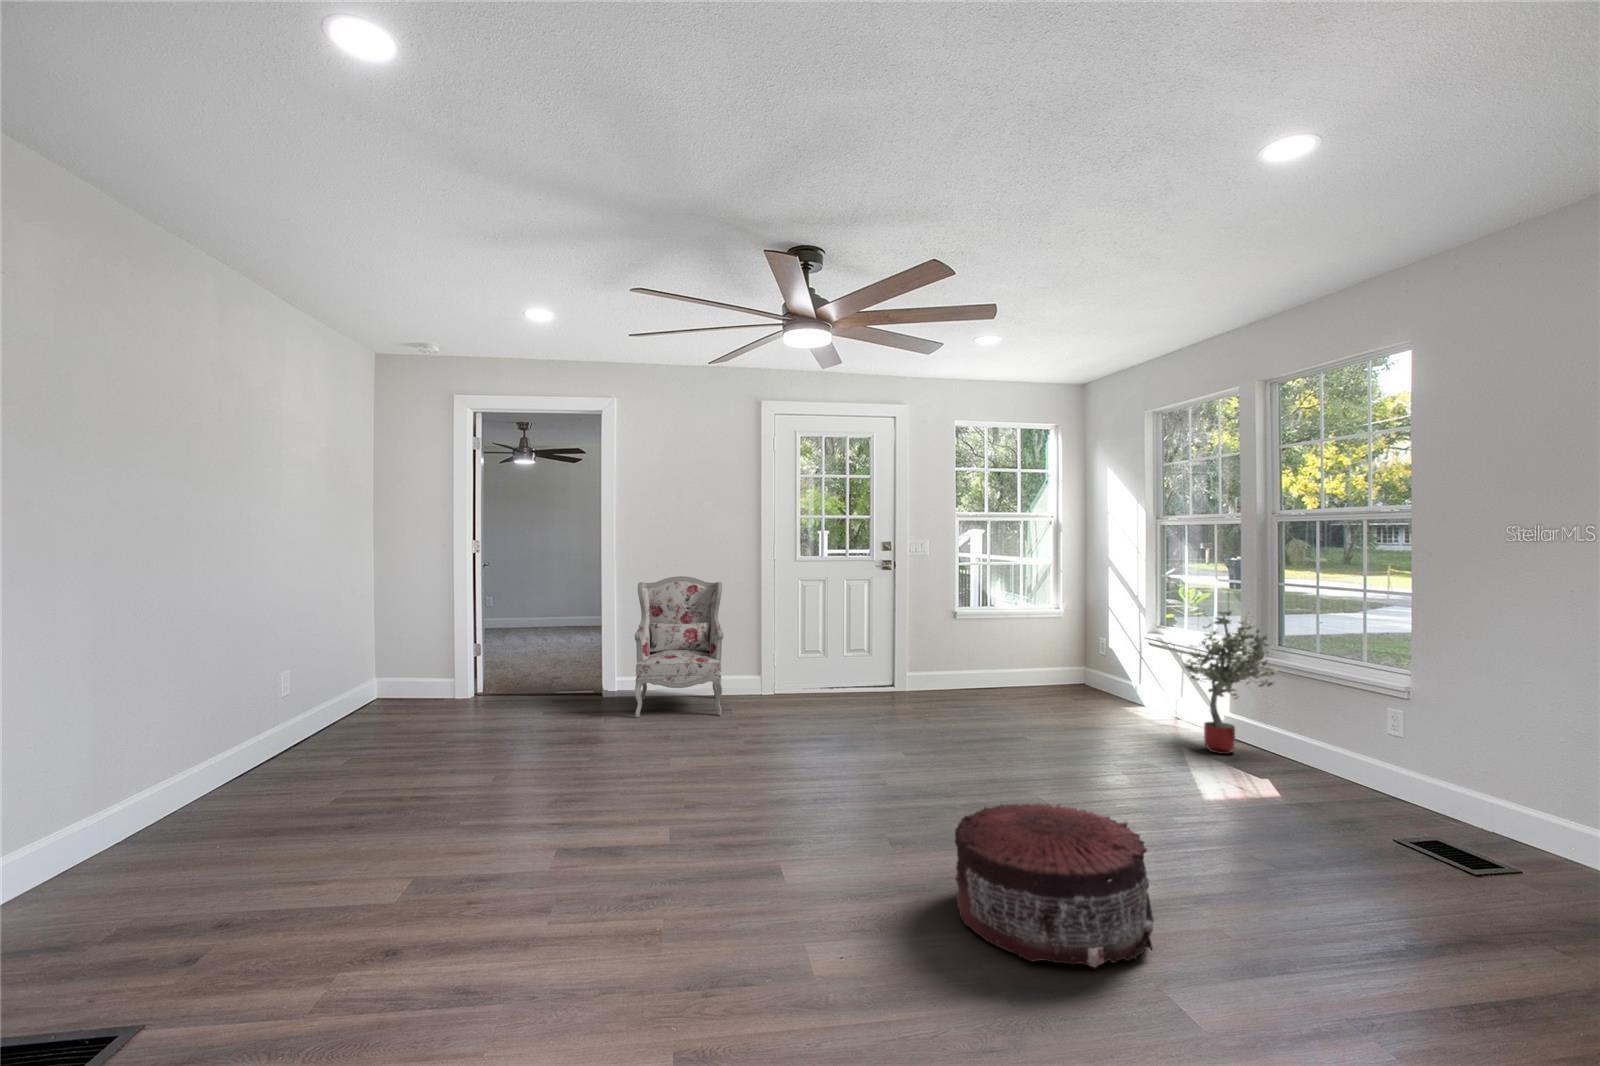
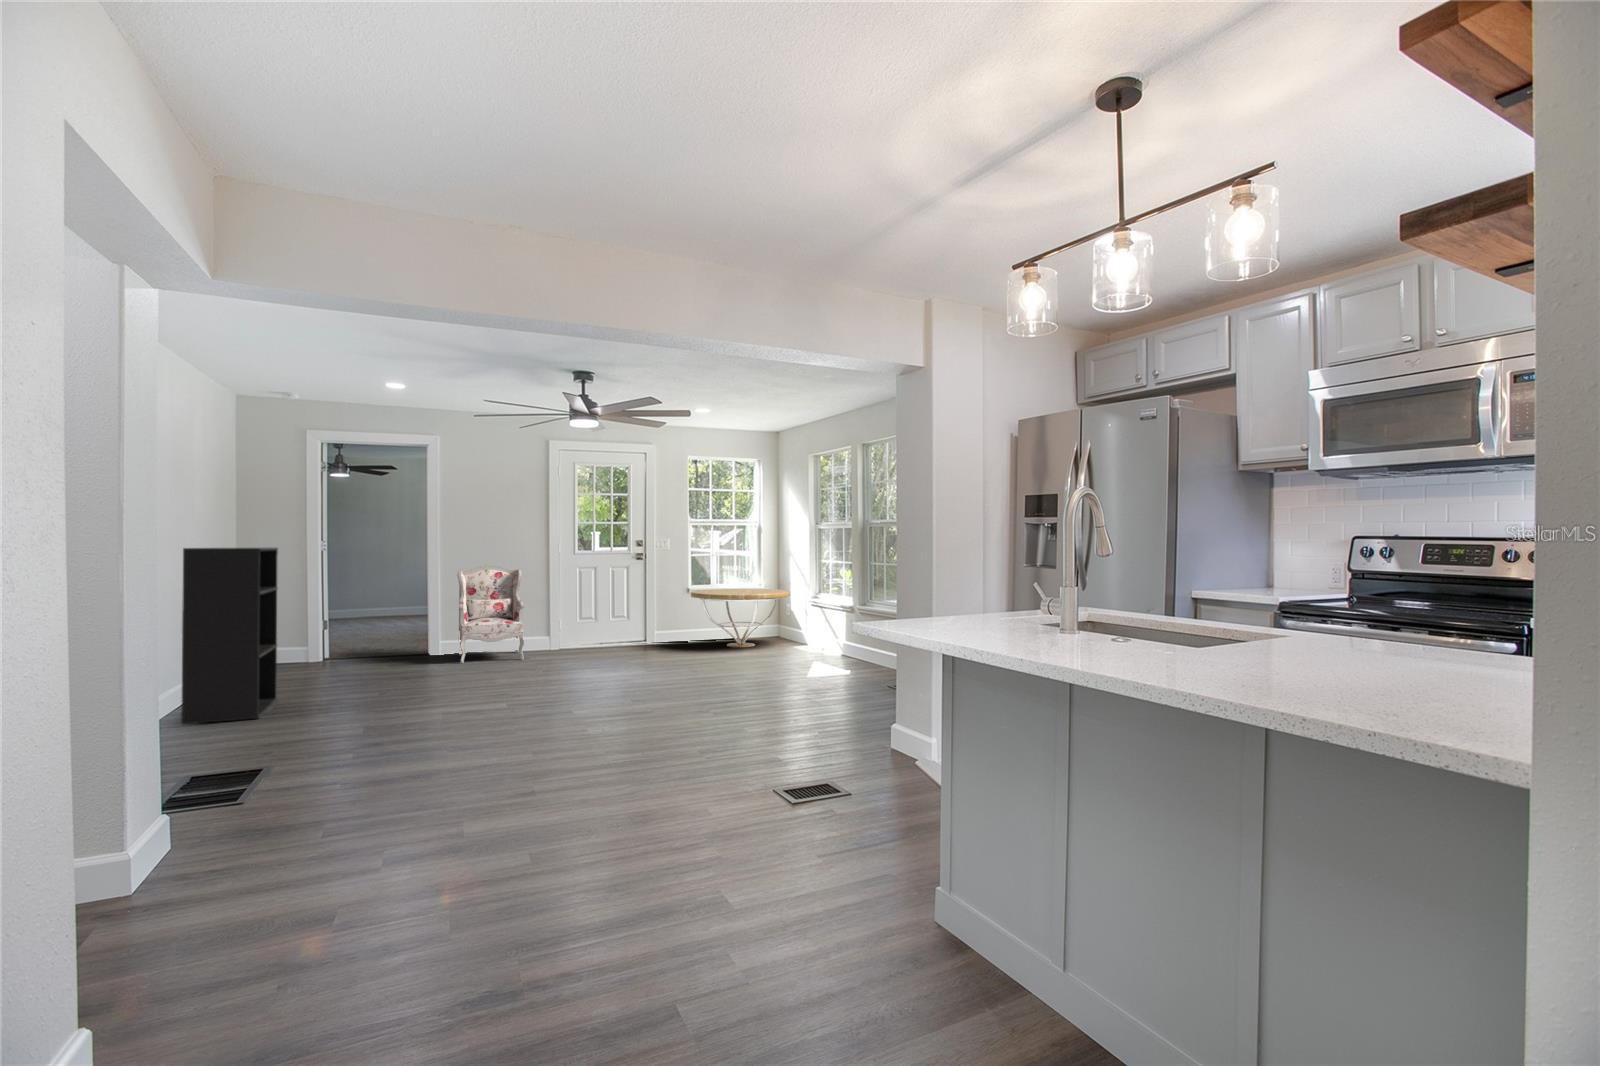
bookshelf: none [108,554,329,872] -> present [181,548,278,724]
potted tree: present [1183,611,1278,754] -> none [816,578,861,660]
coffee table: none [959,613,1117,707] -> present [691,589,790,648]
pouf: present [955,804,1154,967] -> none [656,660,738,711]

